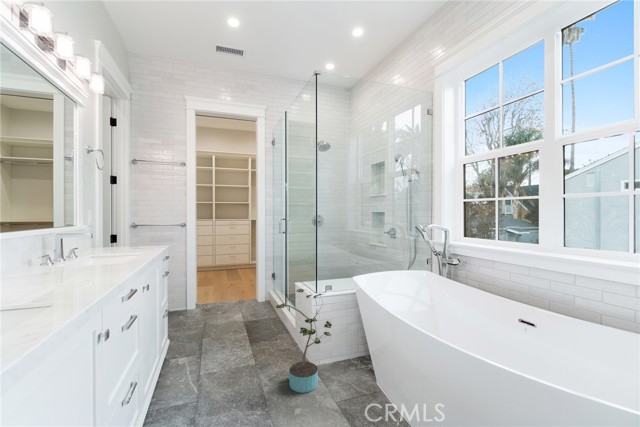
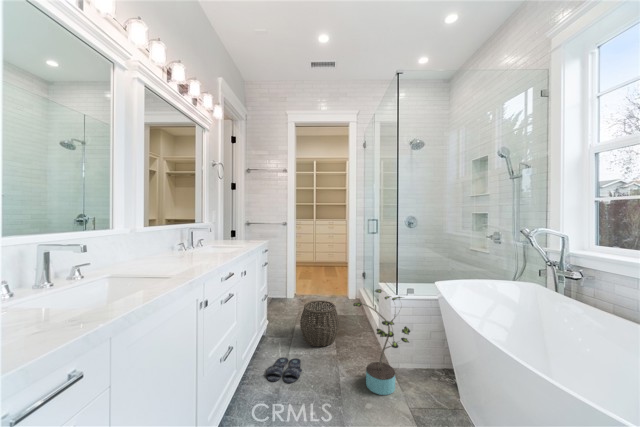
woven basket: none [211,310,257,361] -> present [300,300,339,347]
slippers: none [175,377,219,409] -> present [266,357,302,383]

